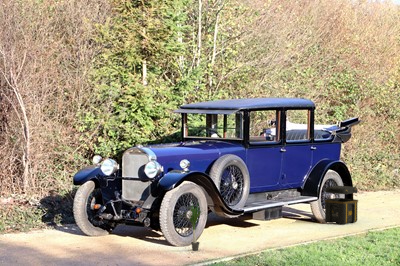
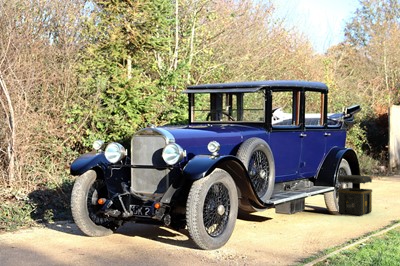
potted plant: present [187,204,201,251] -> none [208,190,249,254]

